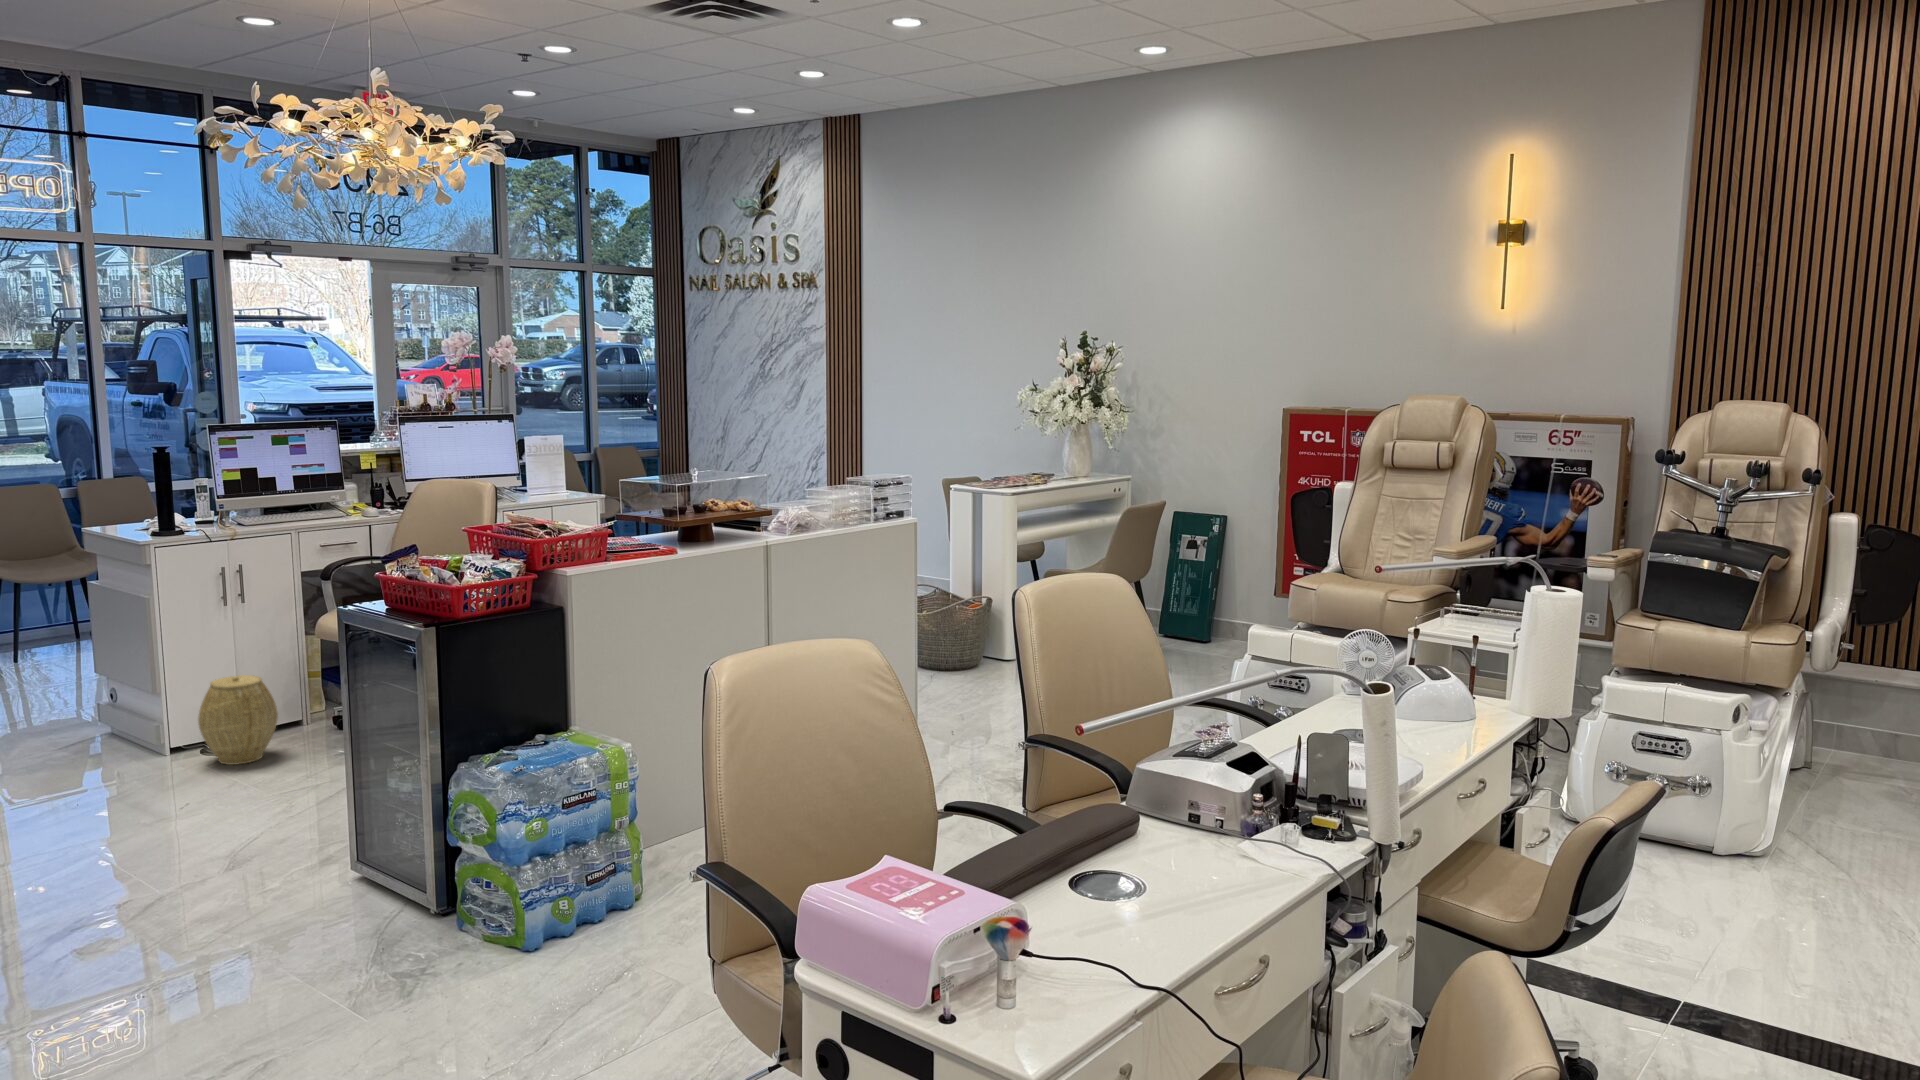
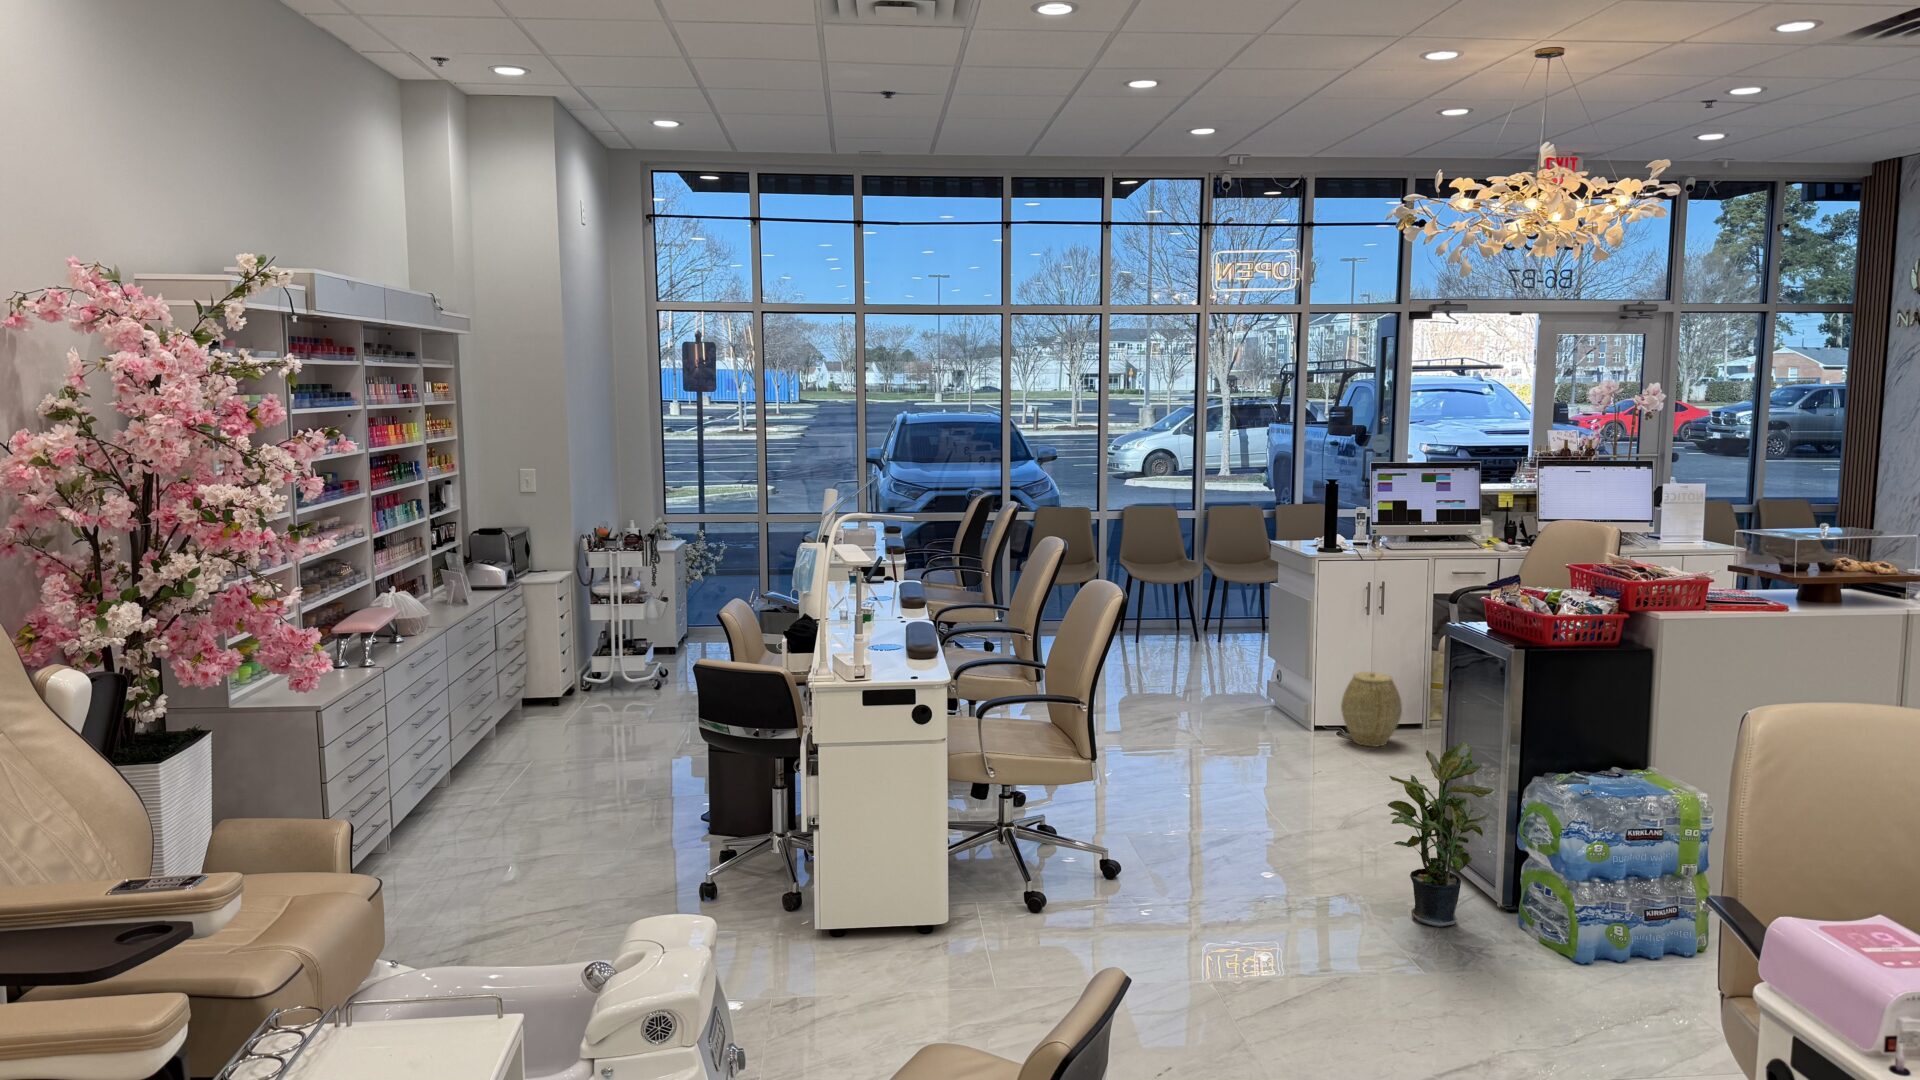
potted plant: none [292,742,421,964] -> present [1388,742,1494,927]

